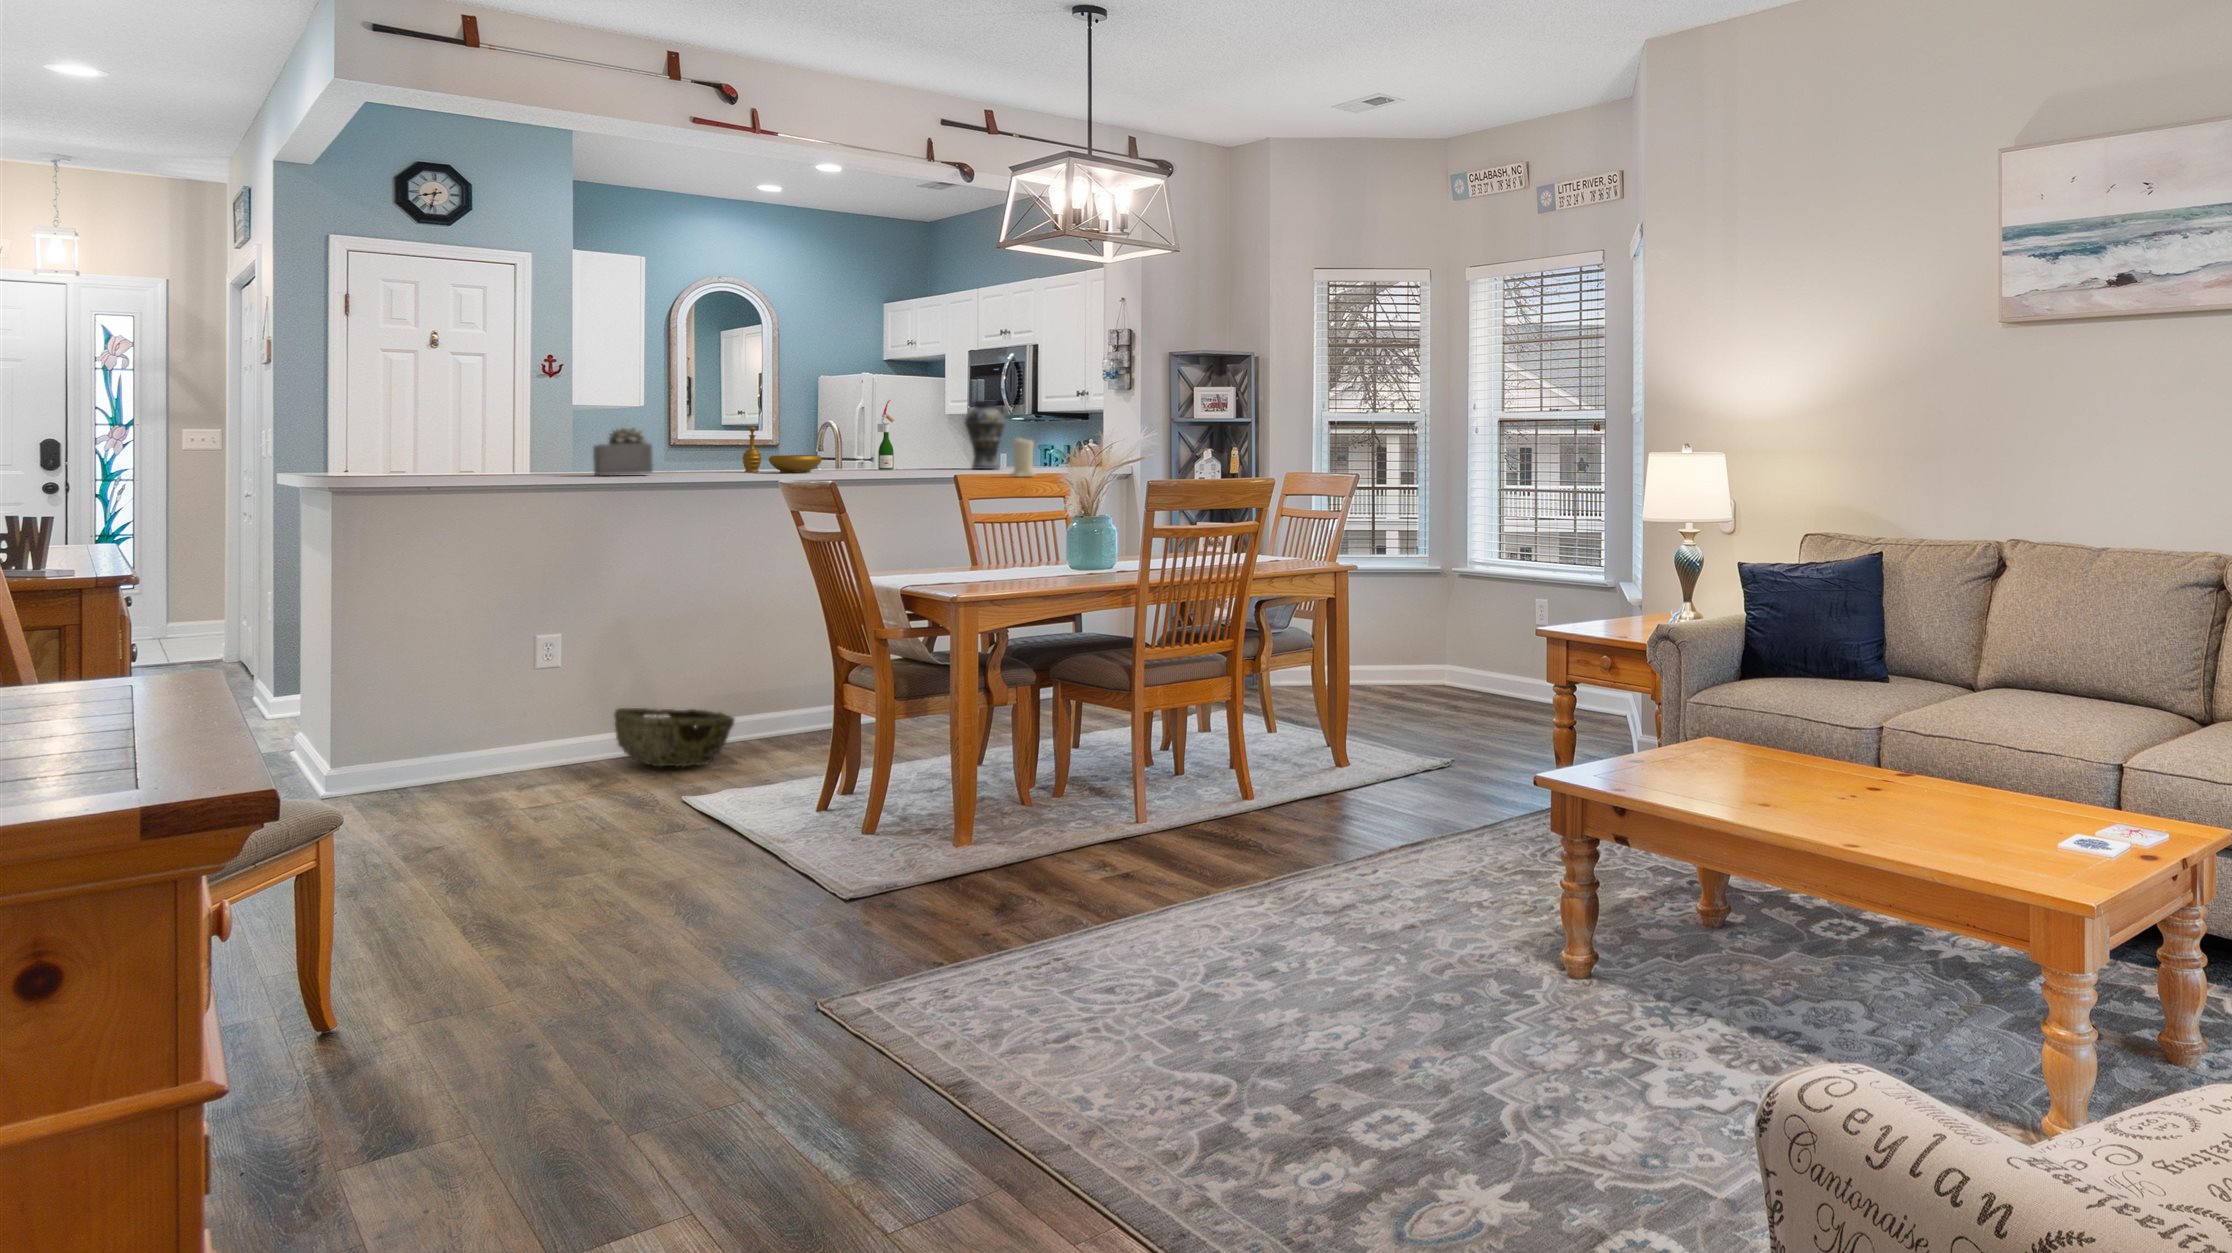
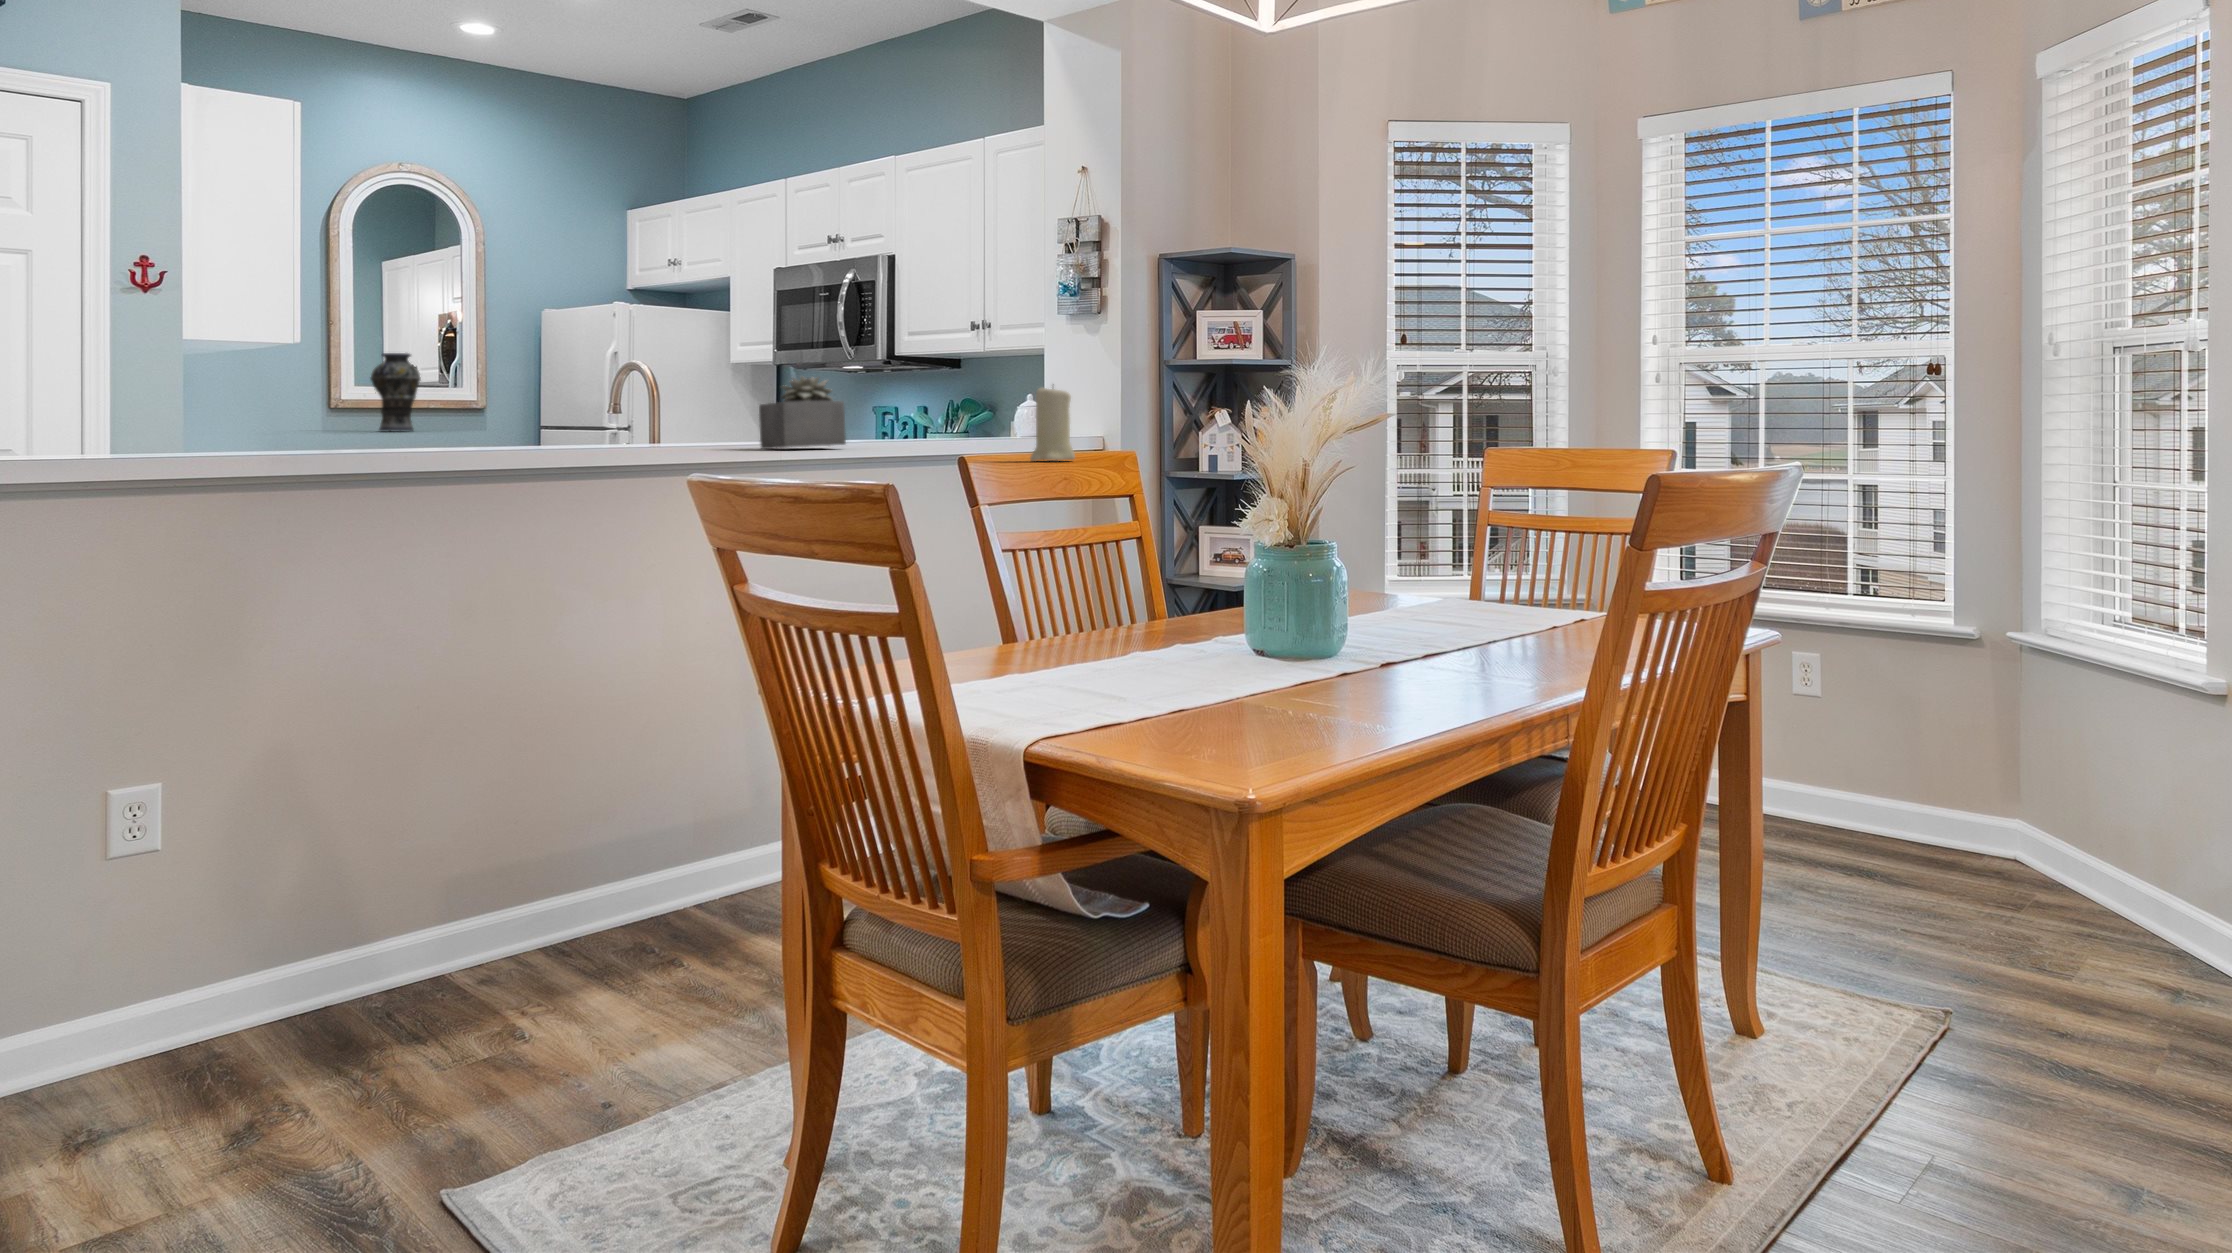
wine bottle: present [877,400,901,469] -> none [713,328,753,448]
vase: present [965,400,1005,469] -> present [370,353,421,431]
decorative bowl: present [742,426,822,473] -> none [496,370,641,454]
succulent plant: present [593,427,653,475] -> present [759,376,846,449]
woven basket: present [614,708,735,767] -> none [271,909,513,1059]

